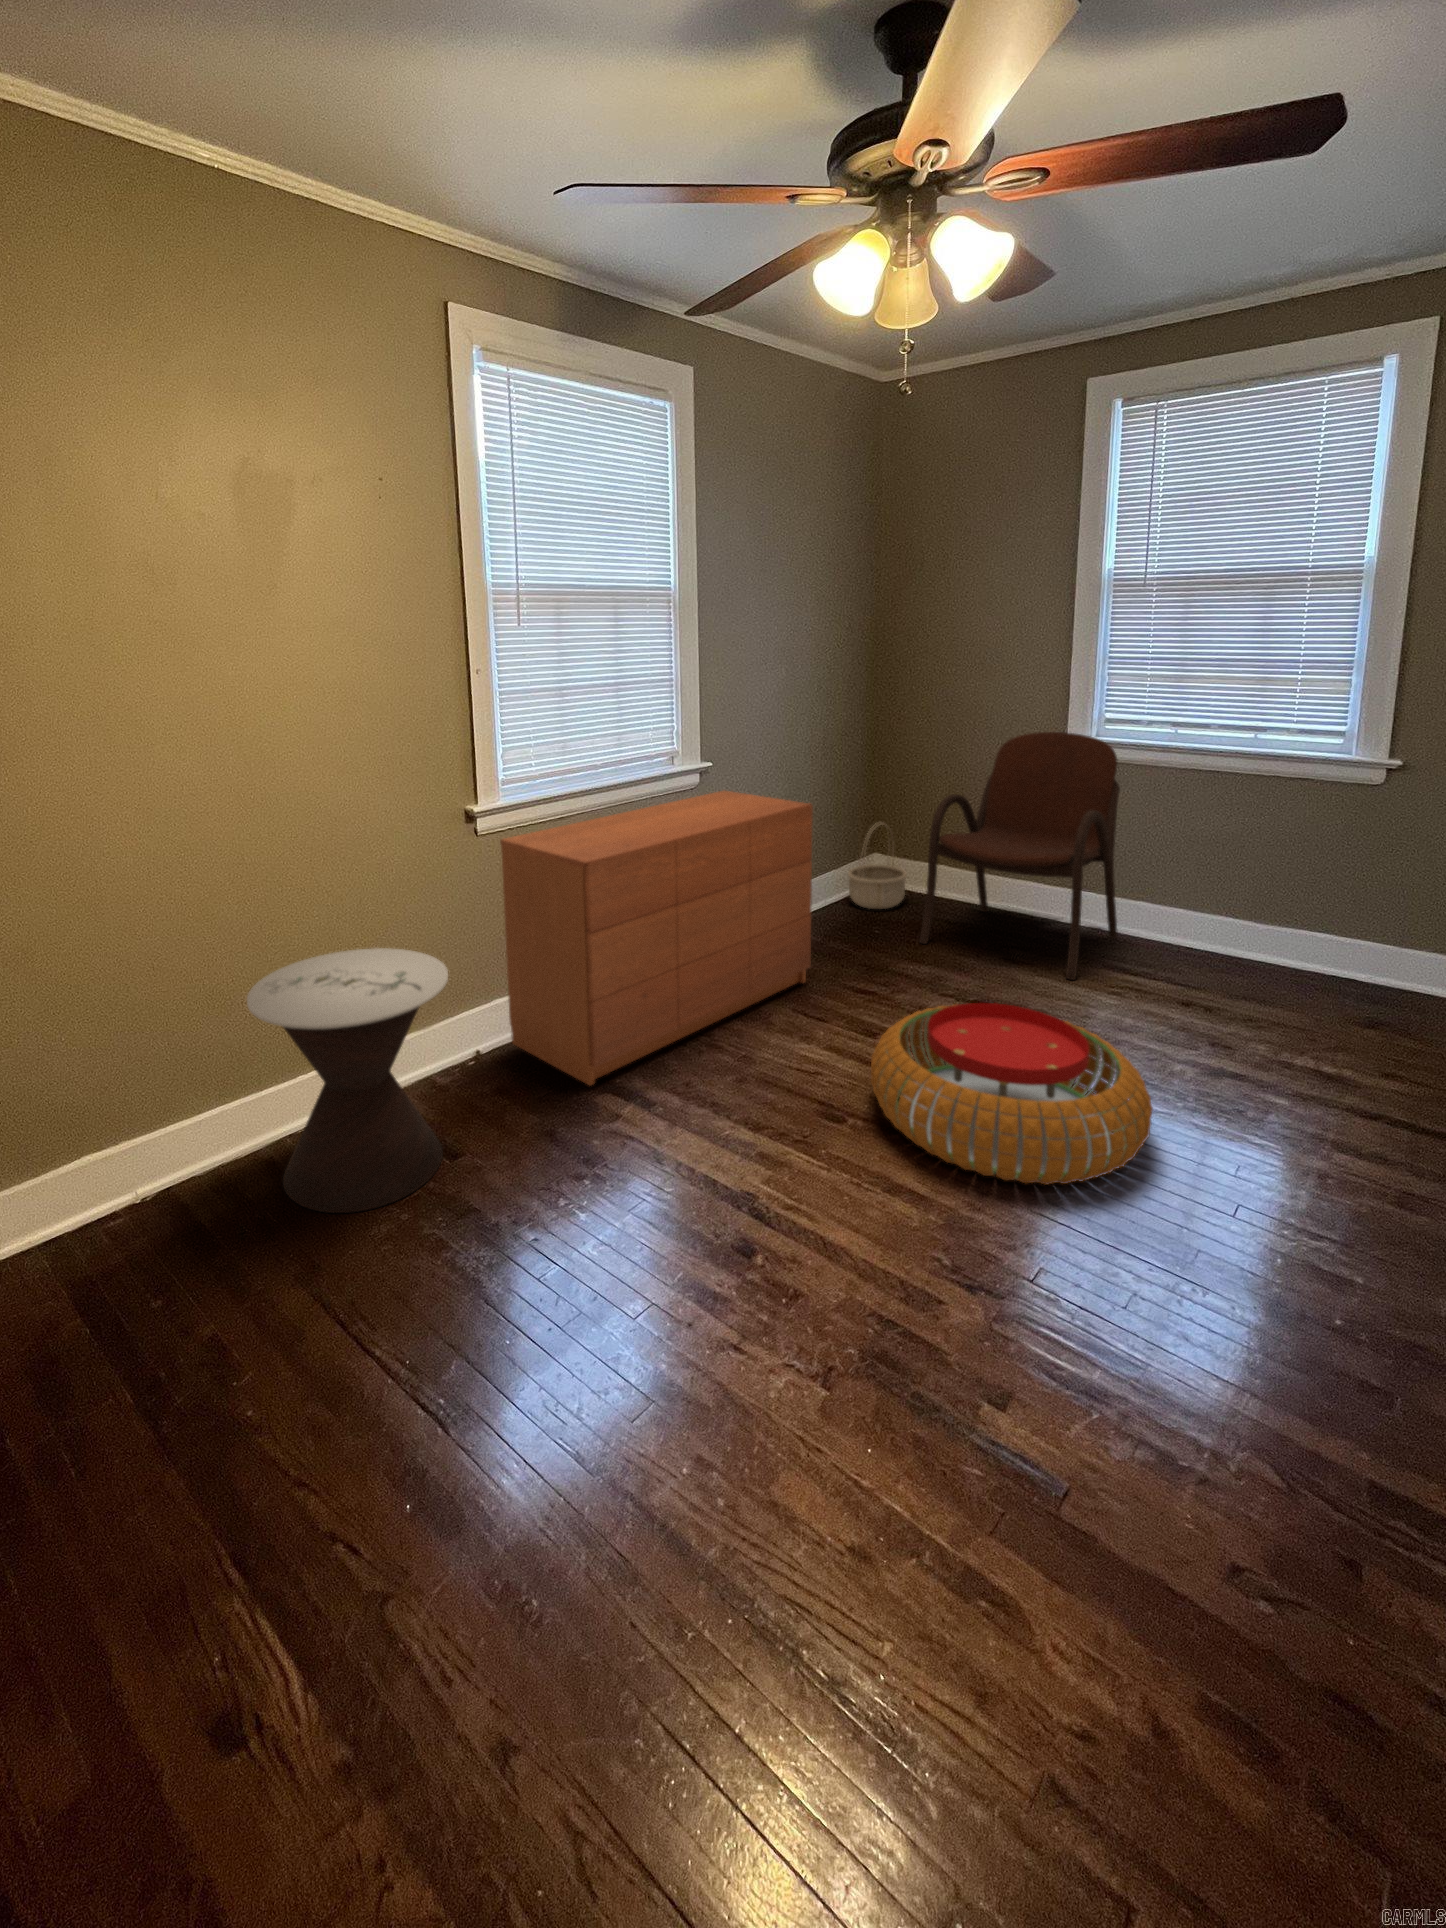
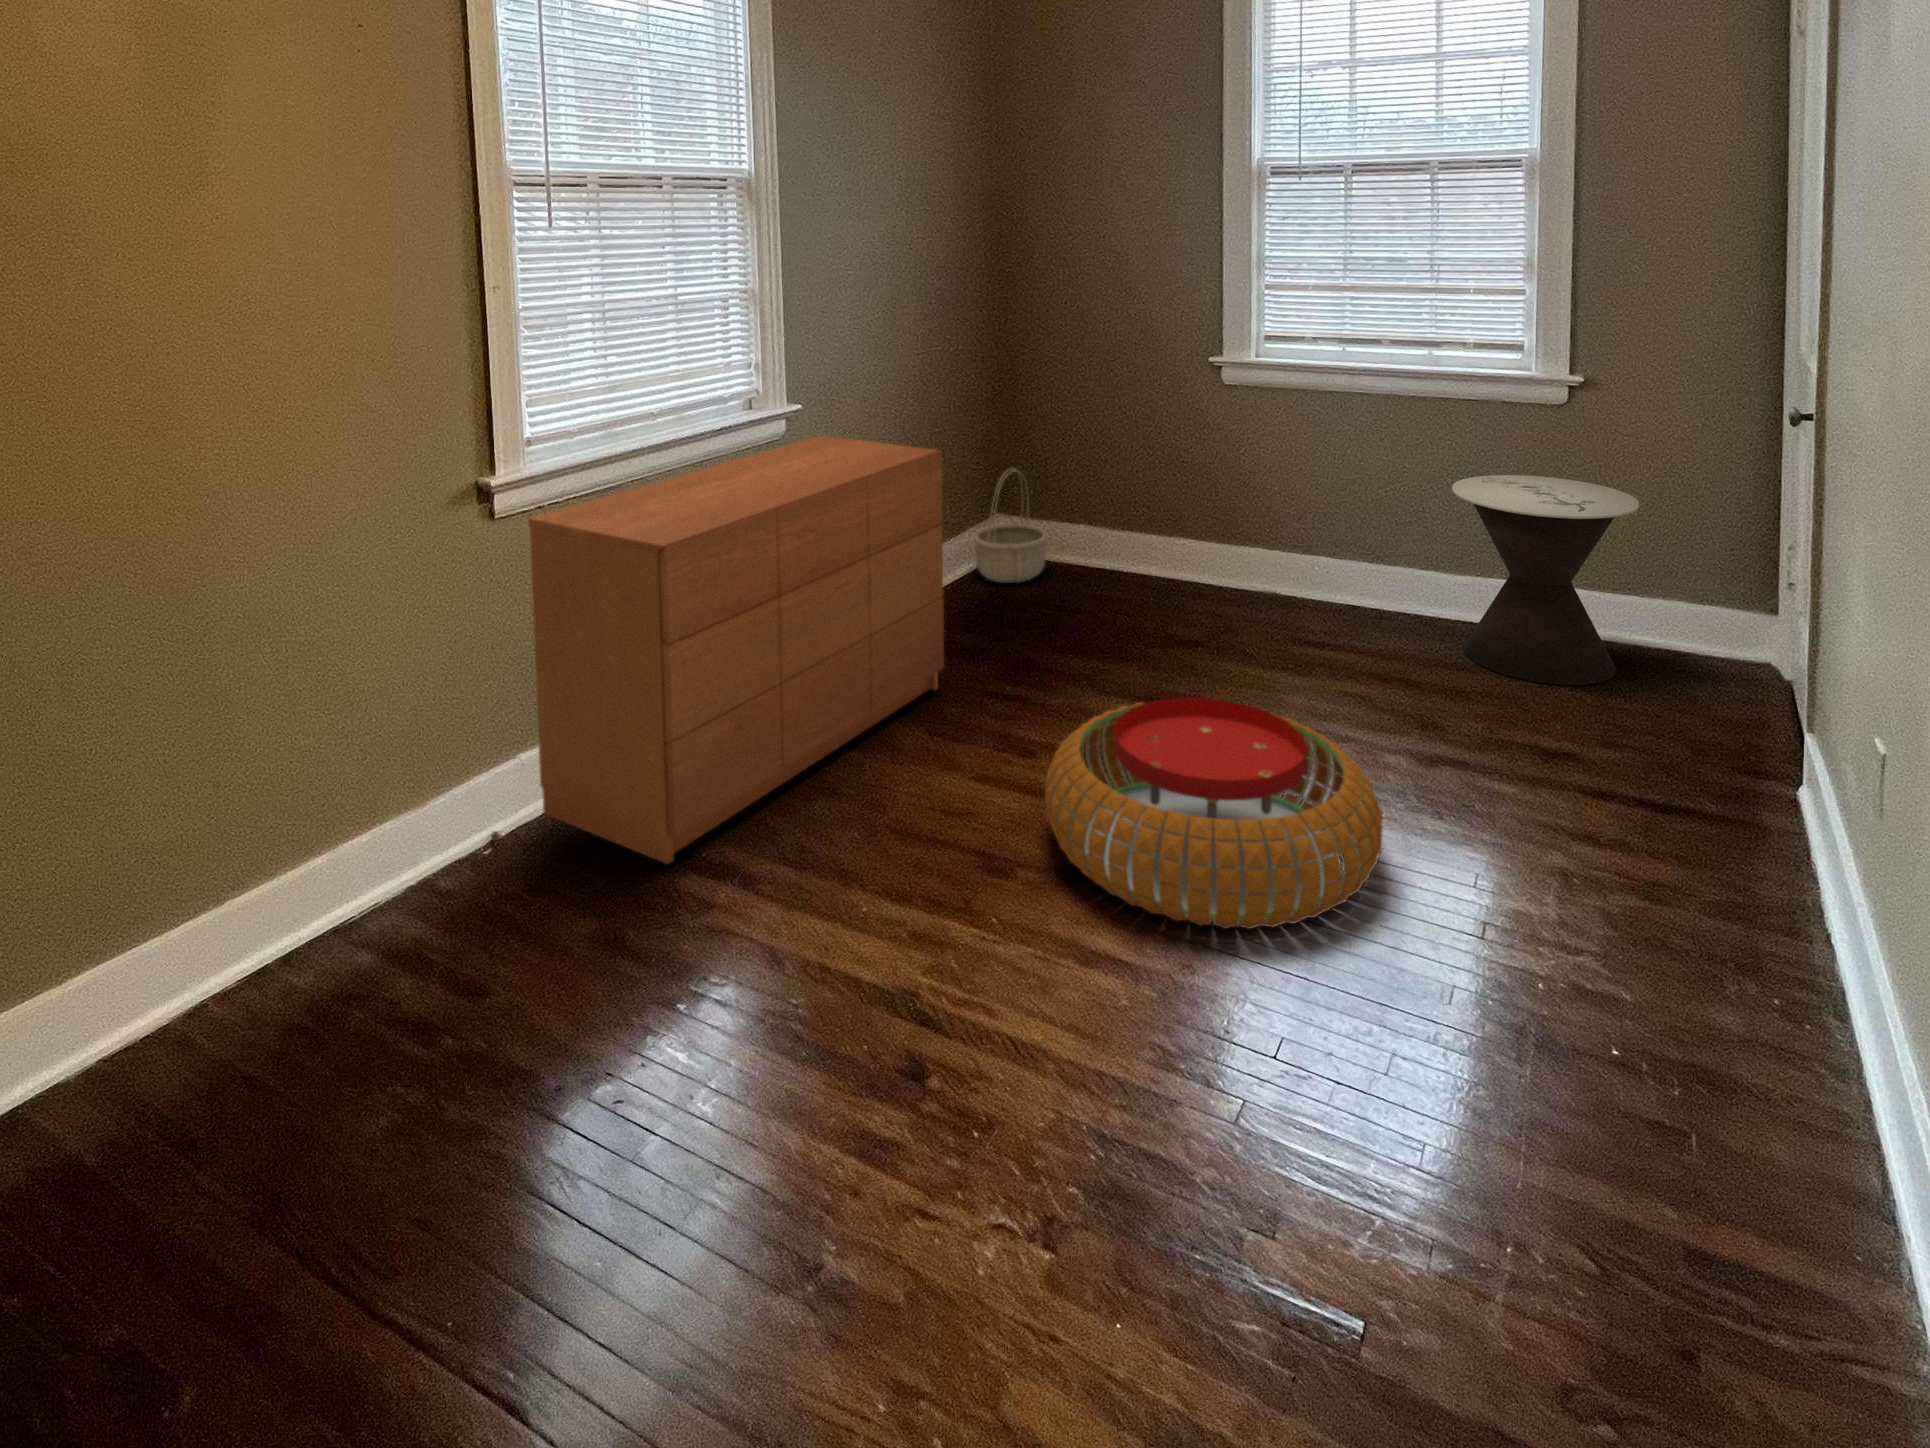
armchair: present [920,732,1120,980] -> none [1072,349,1302,659]
side table: present [247,948,448,1213] -> present [1452,475,1639,685]

